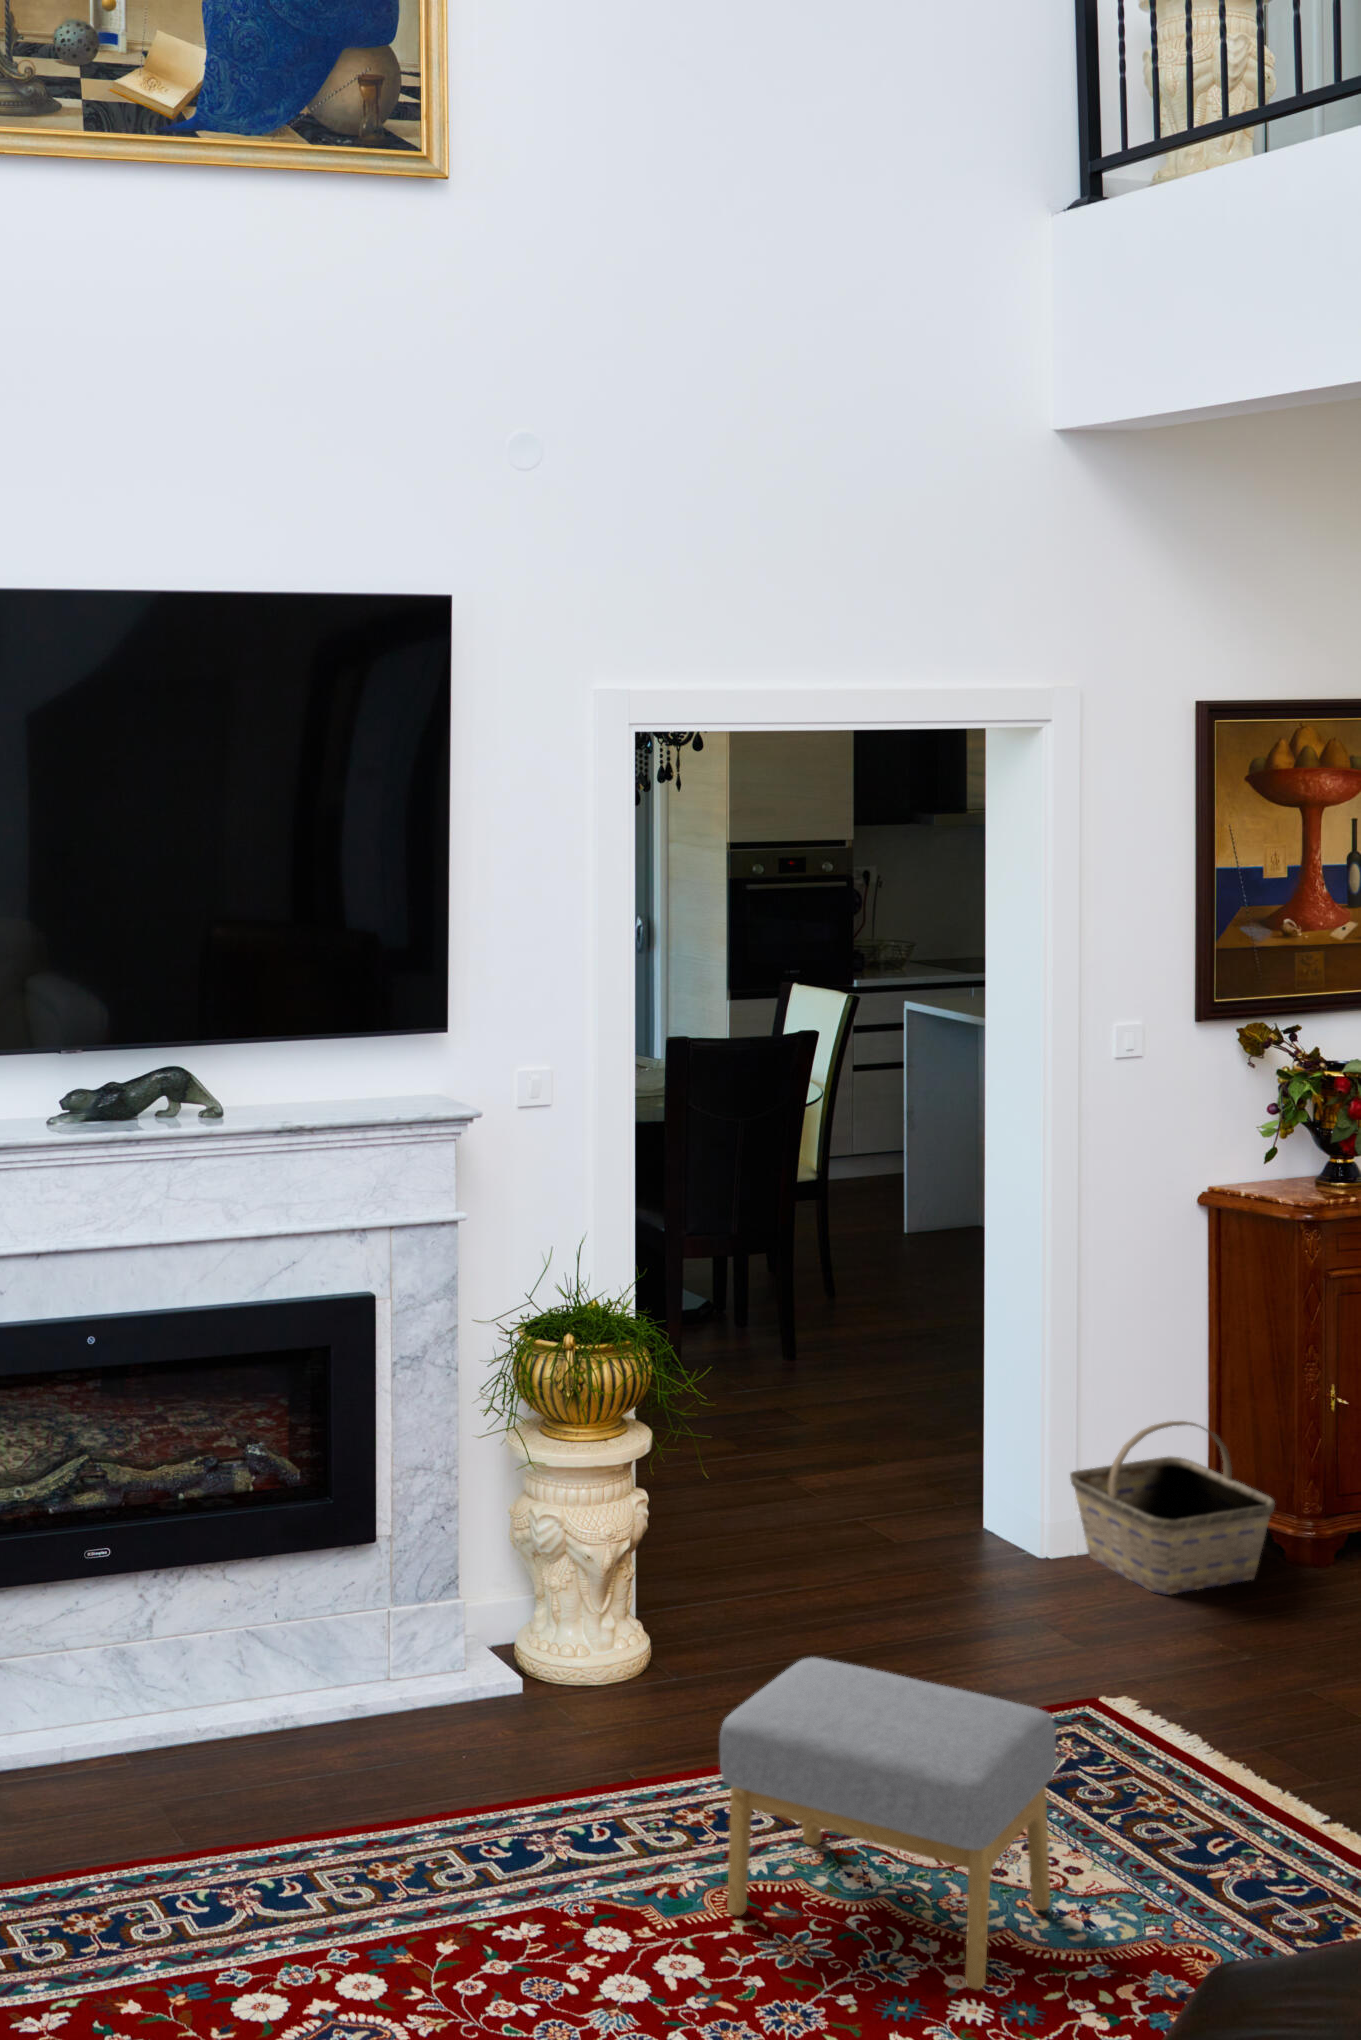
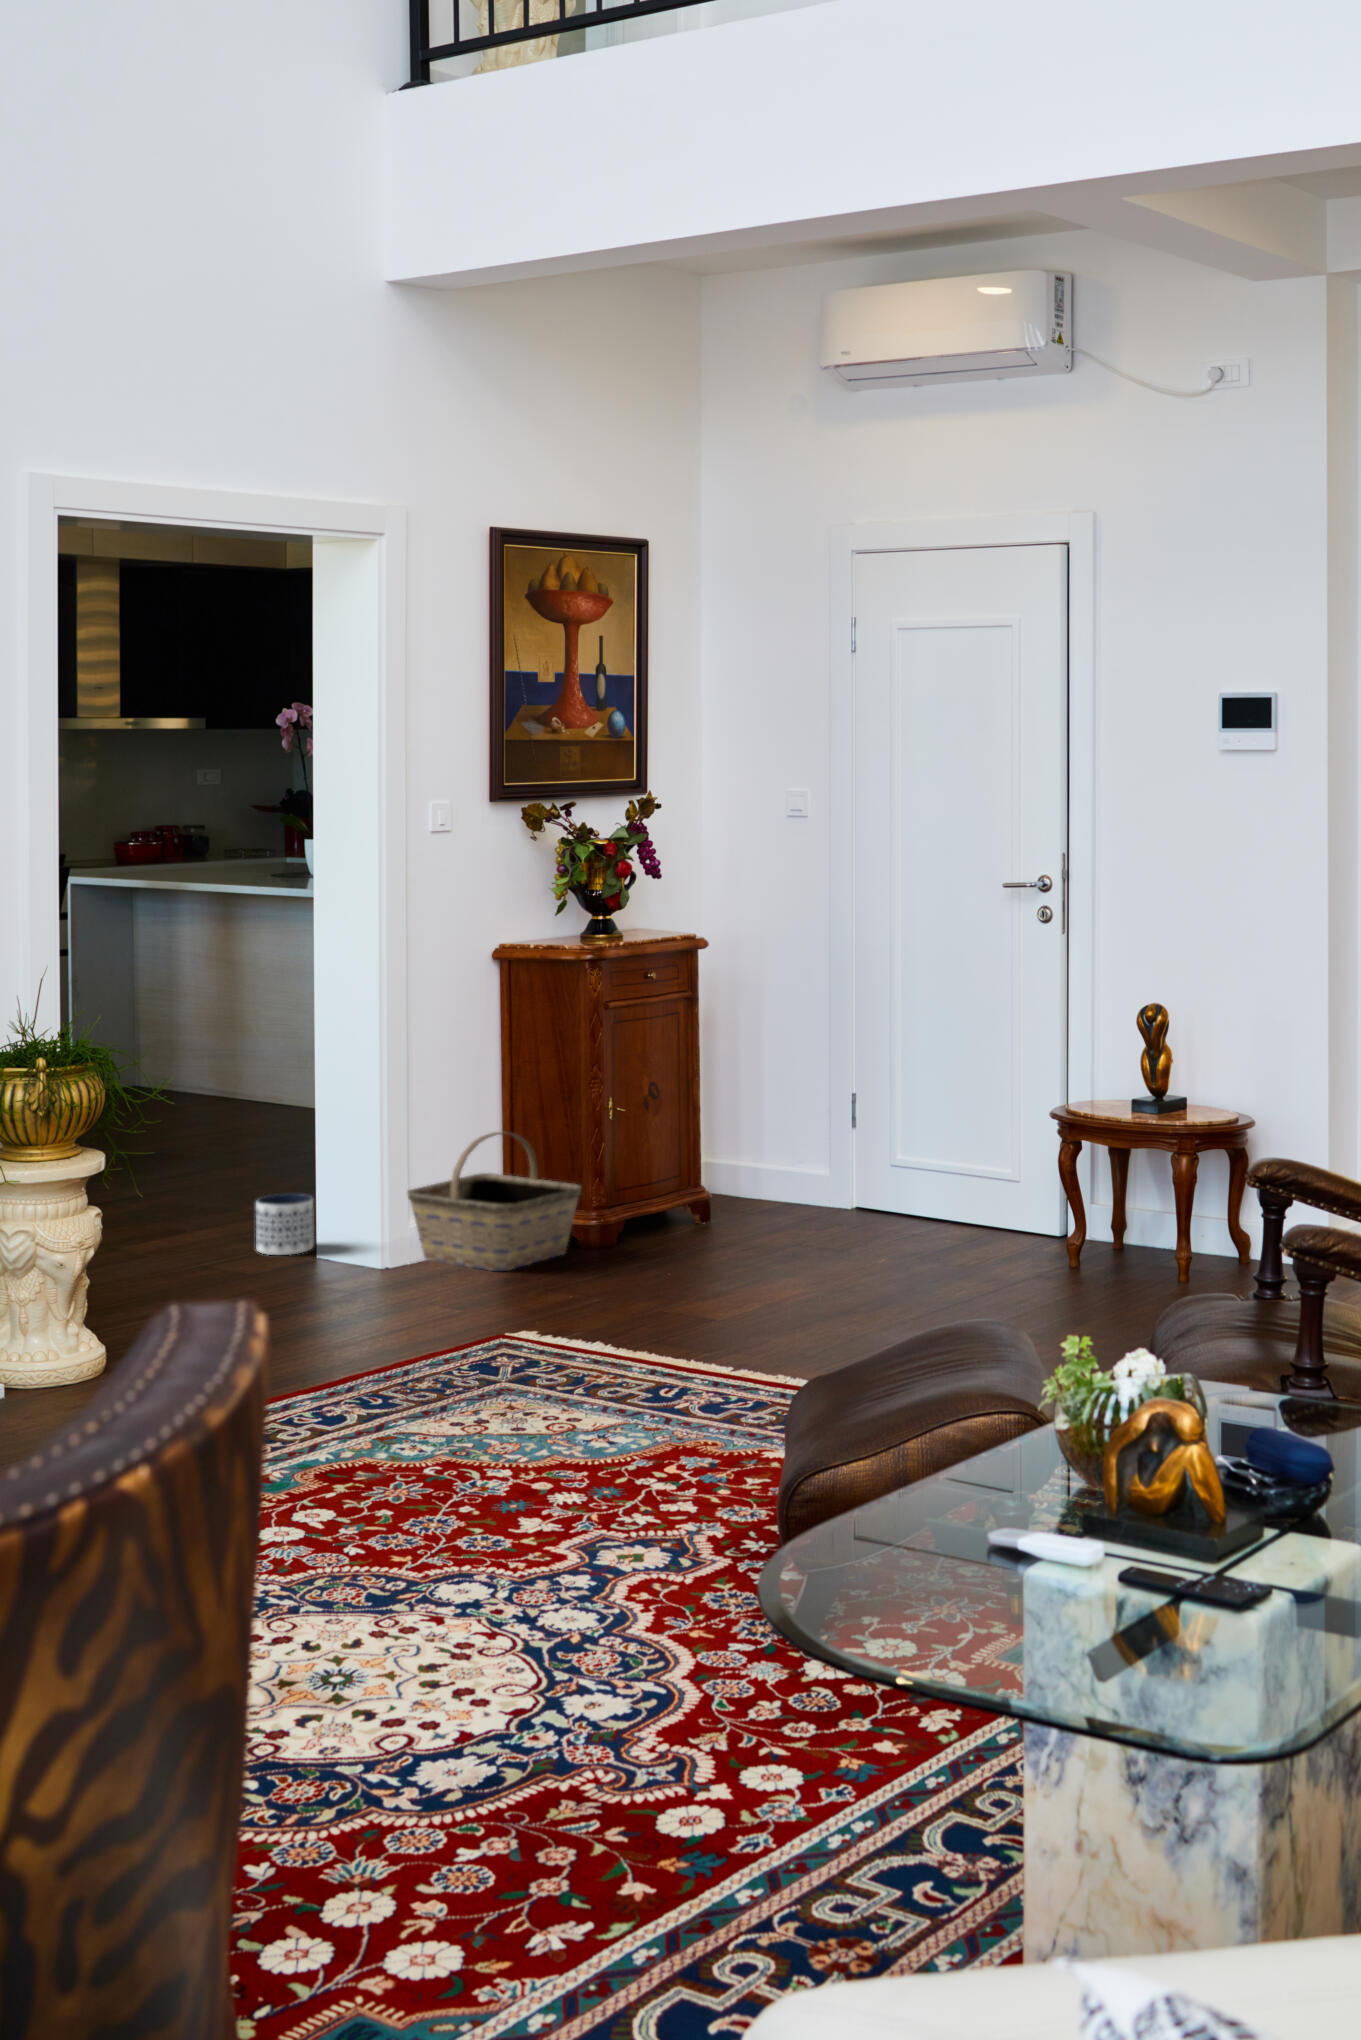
planter: none [915,1446,978,1520] -> present [256,1194,314,1255]
footstool: present [720,1657,1056,1990] -> none [310,1269,572,1482]

